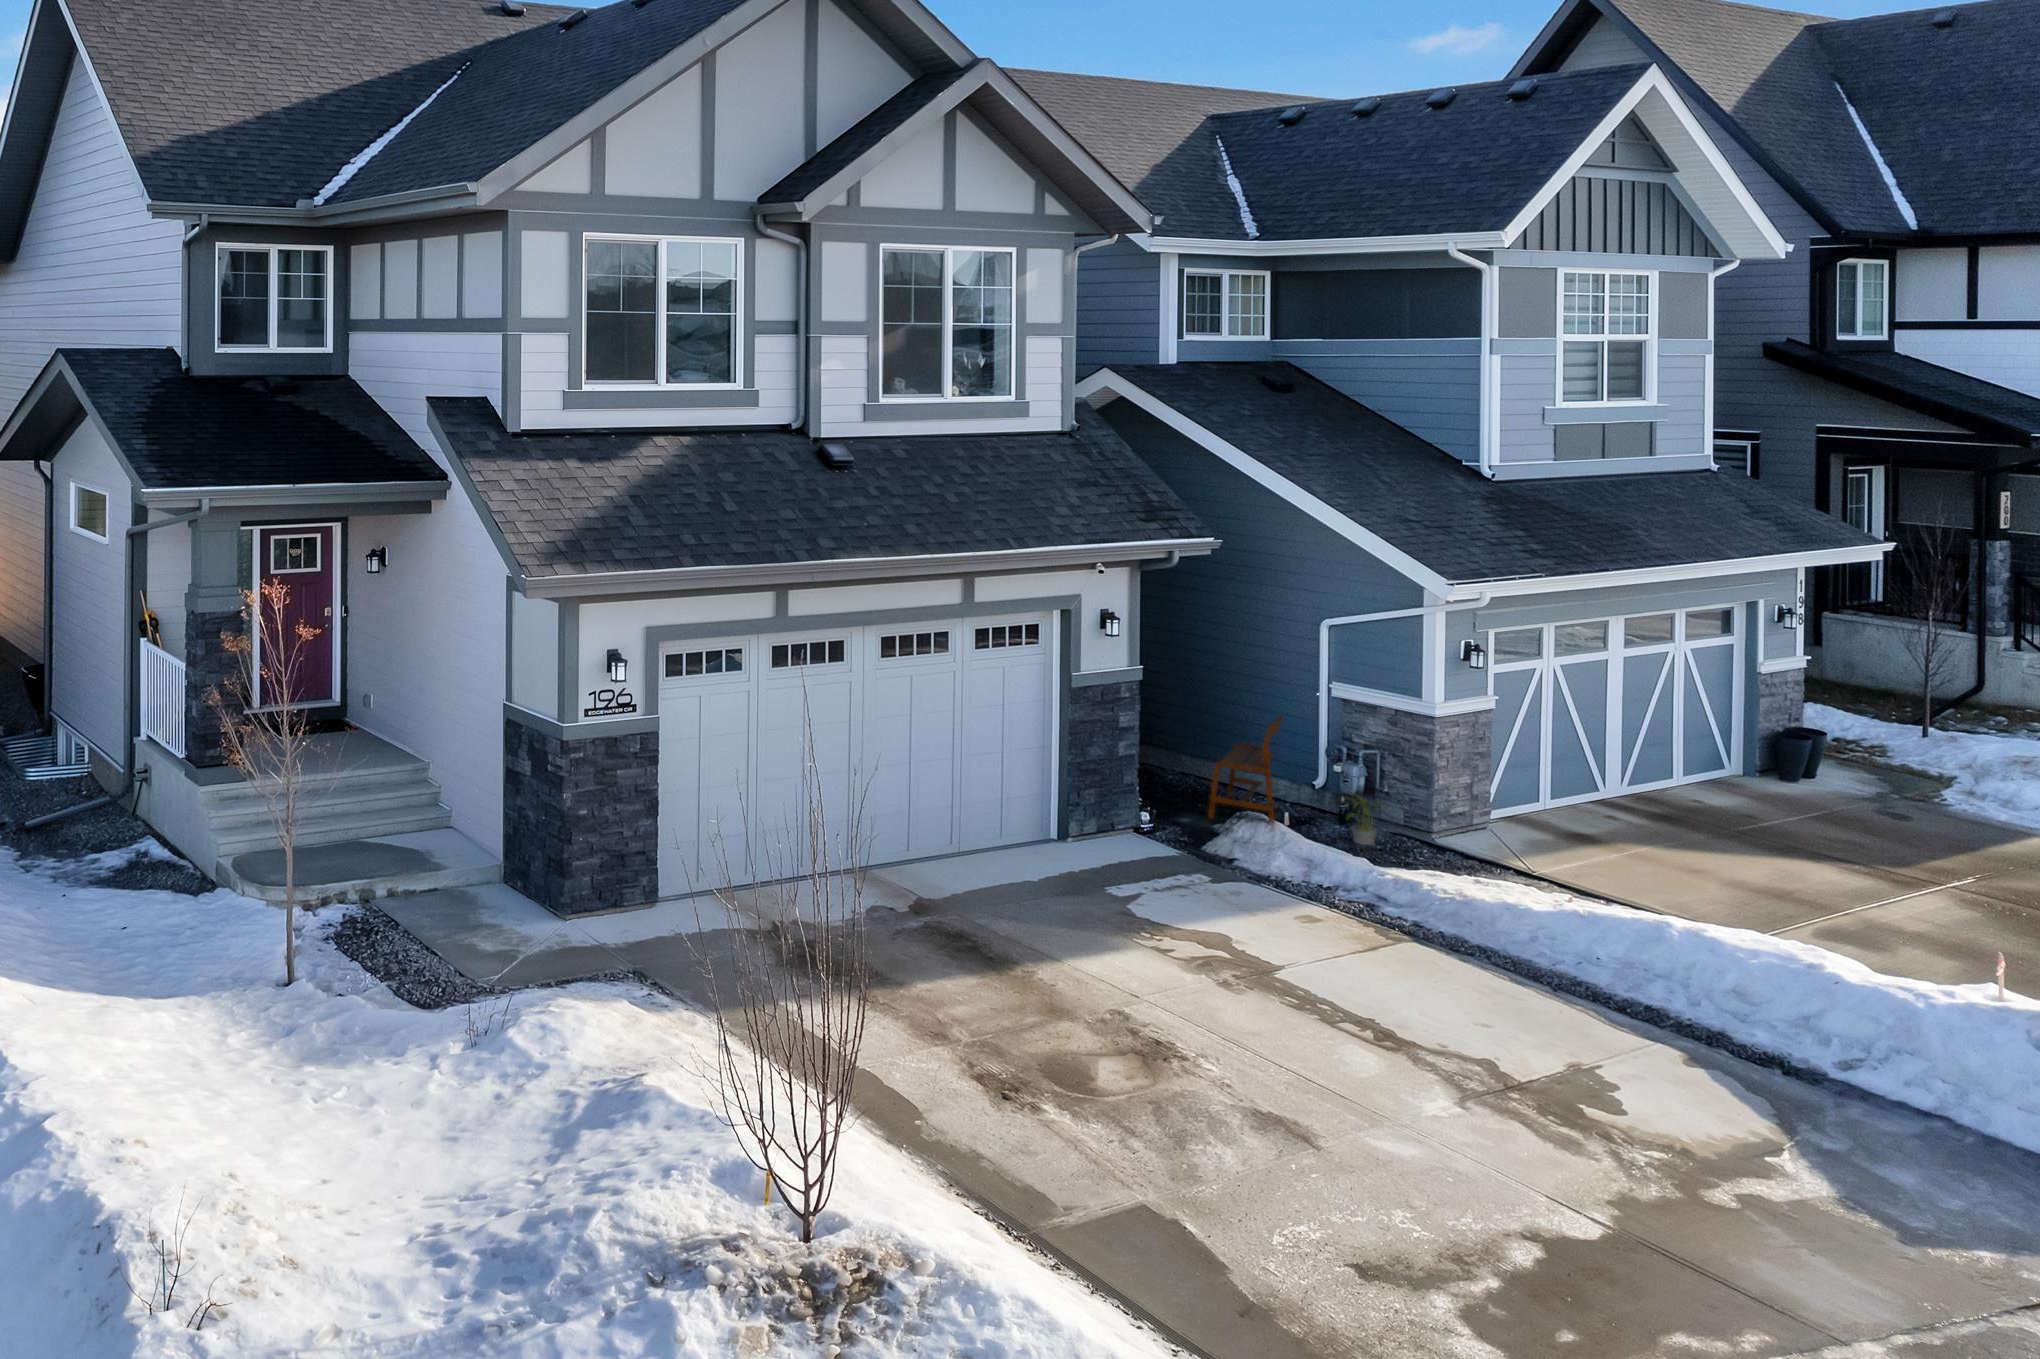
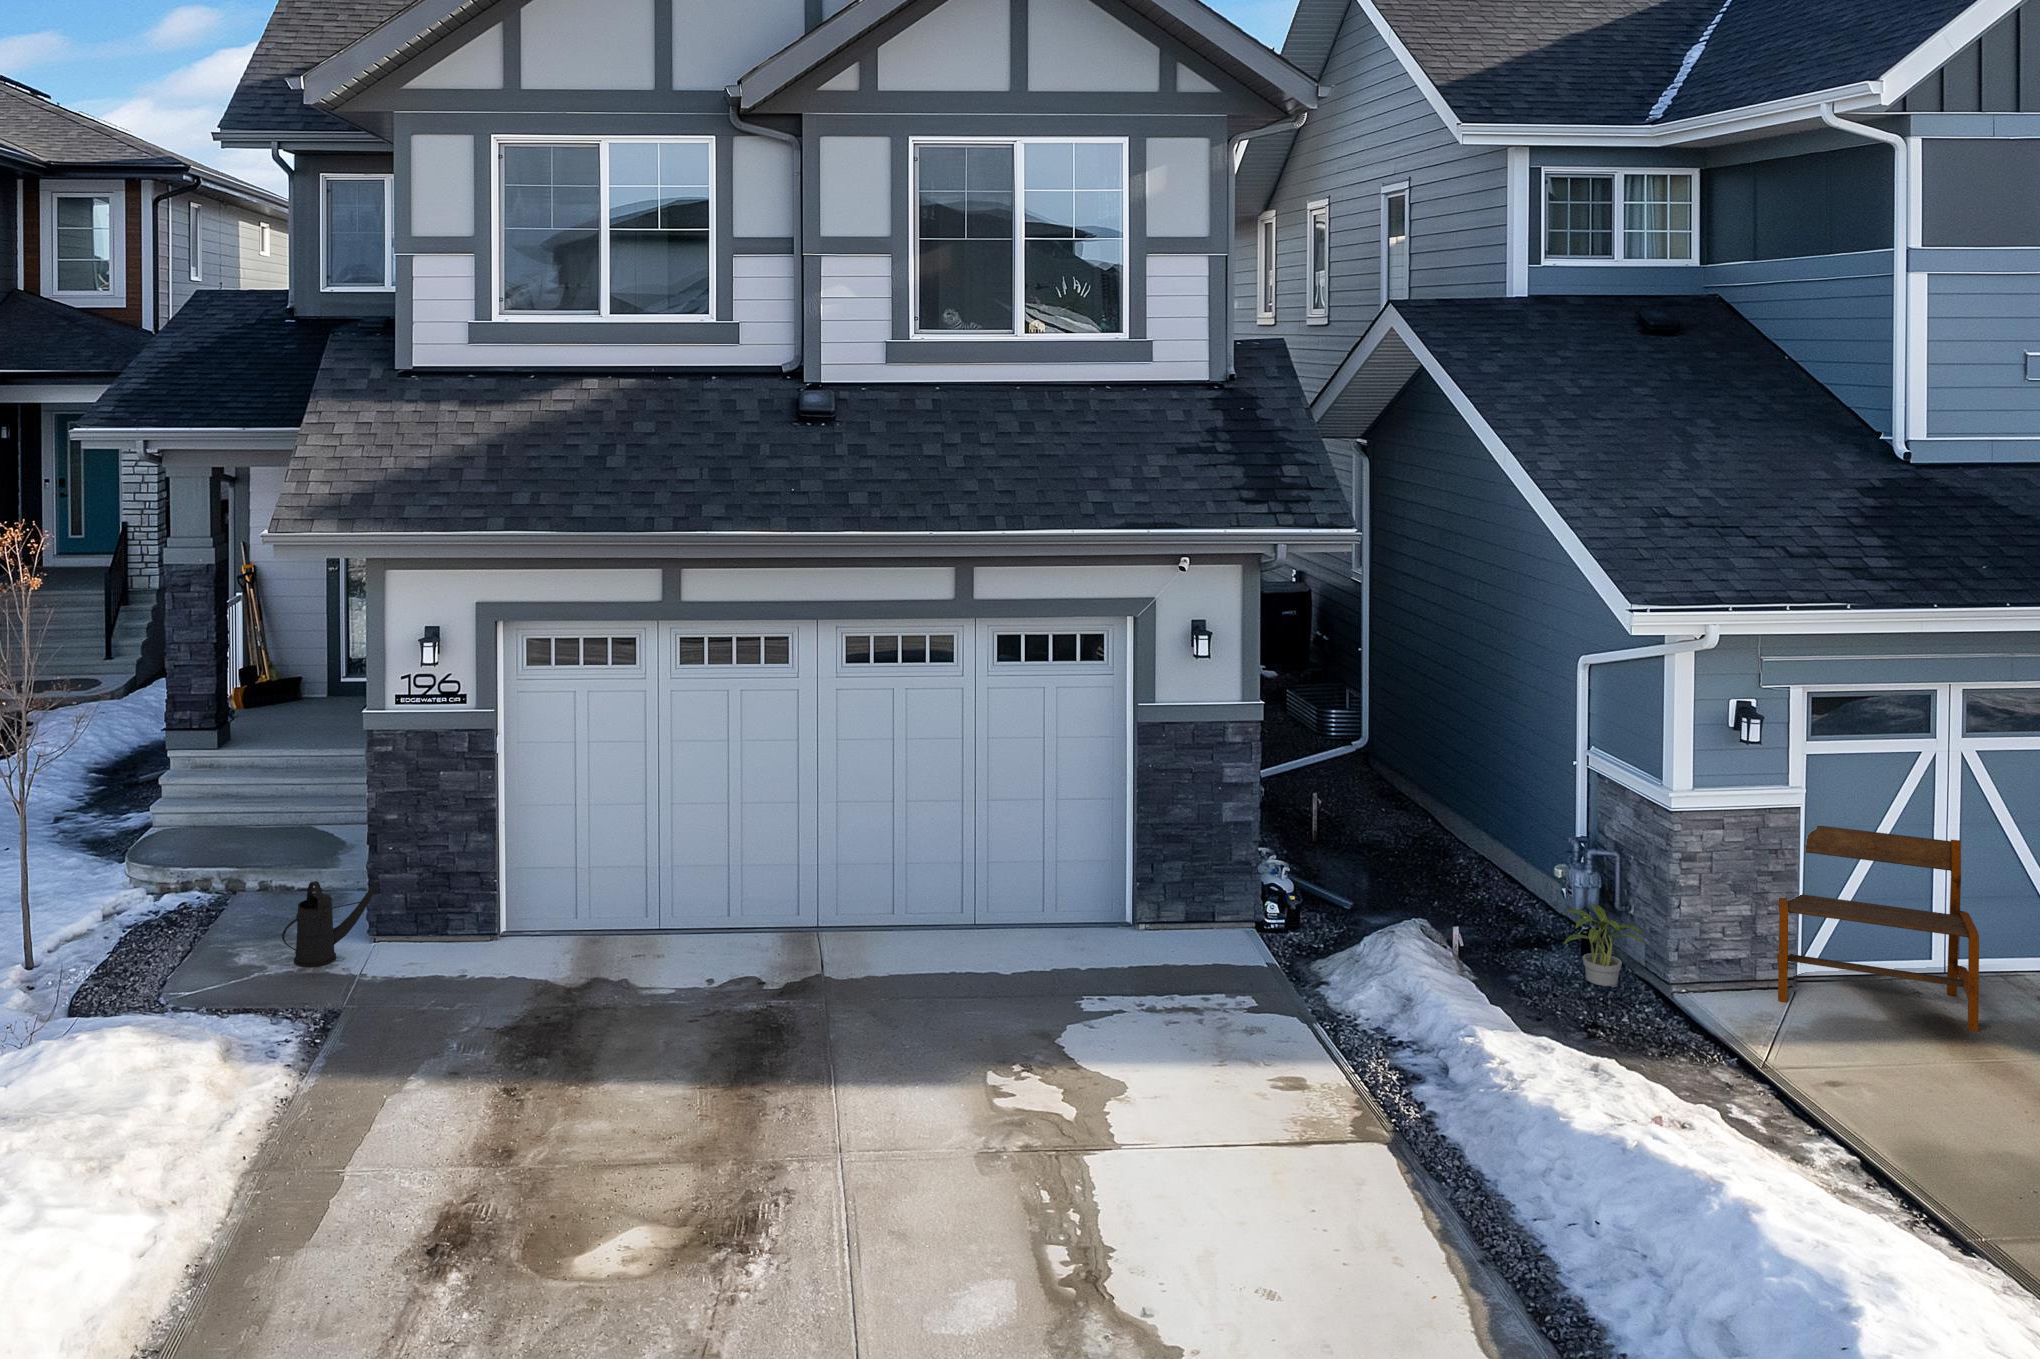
bench: present [1208,715,1283,824] -> present [1777,826,1979,1032]
watering can: none [527,862,573,933] -> present [282,881,379,967]

